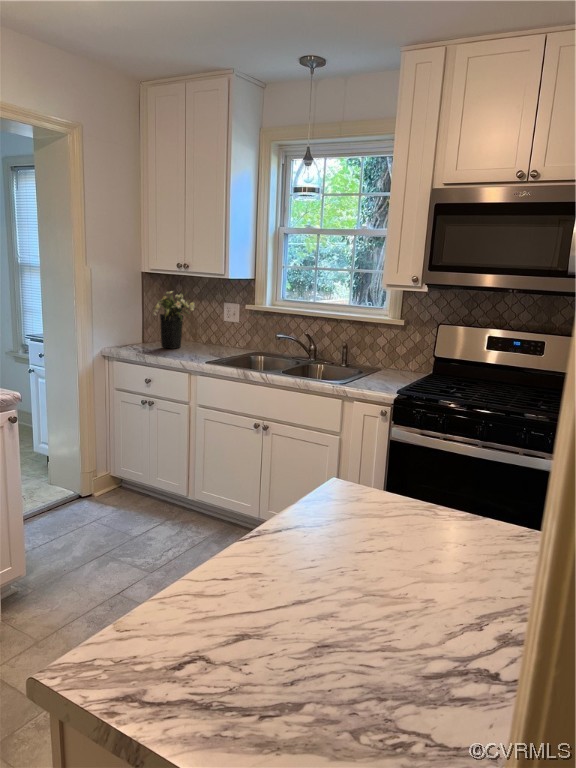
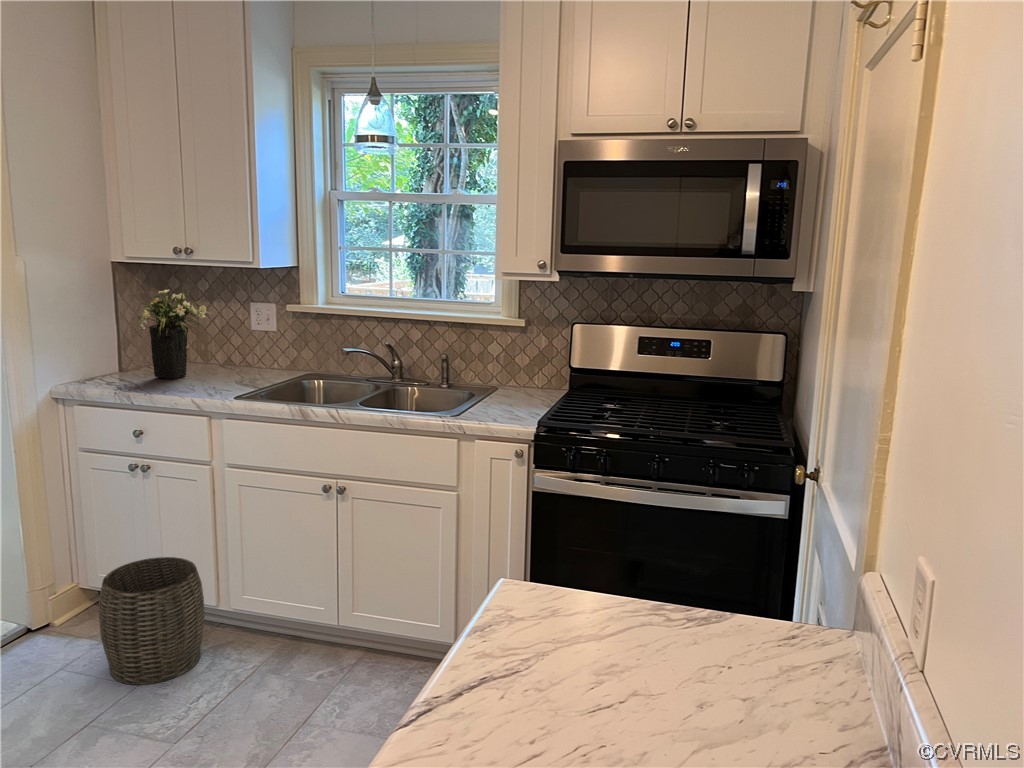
woven basket: none [116,460,178,537] -> present [99,557,205,685]

